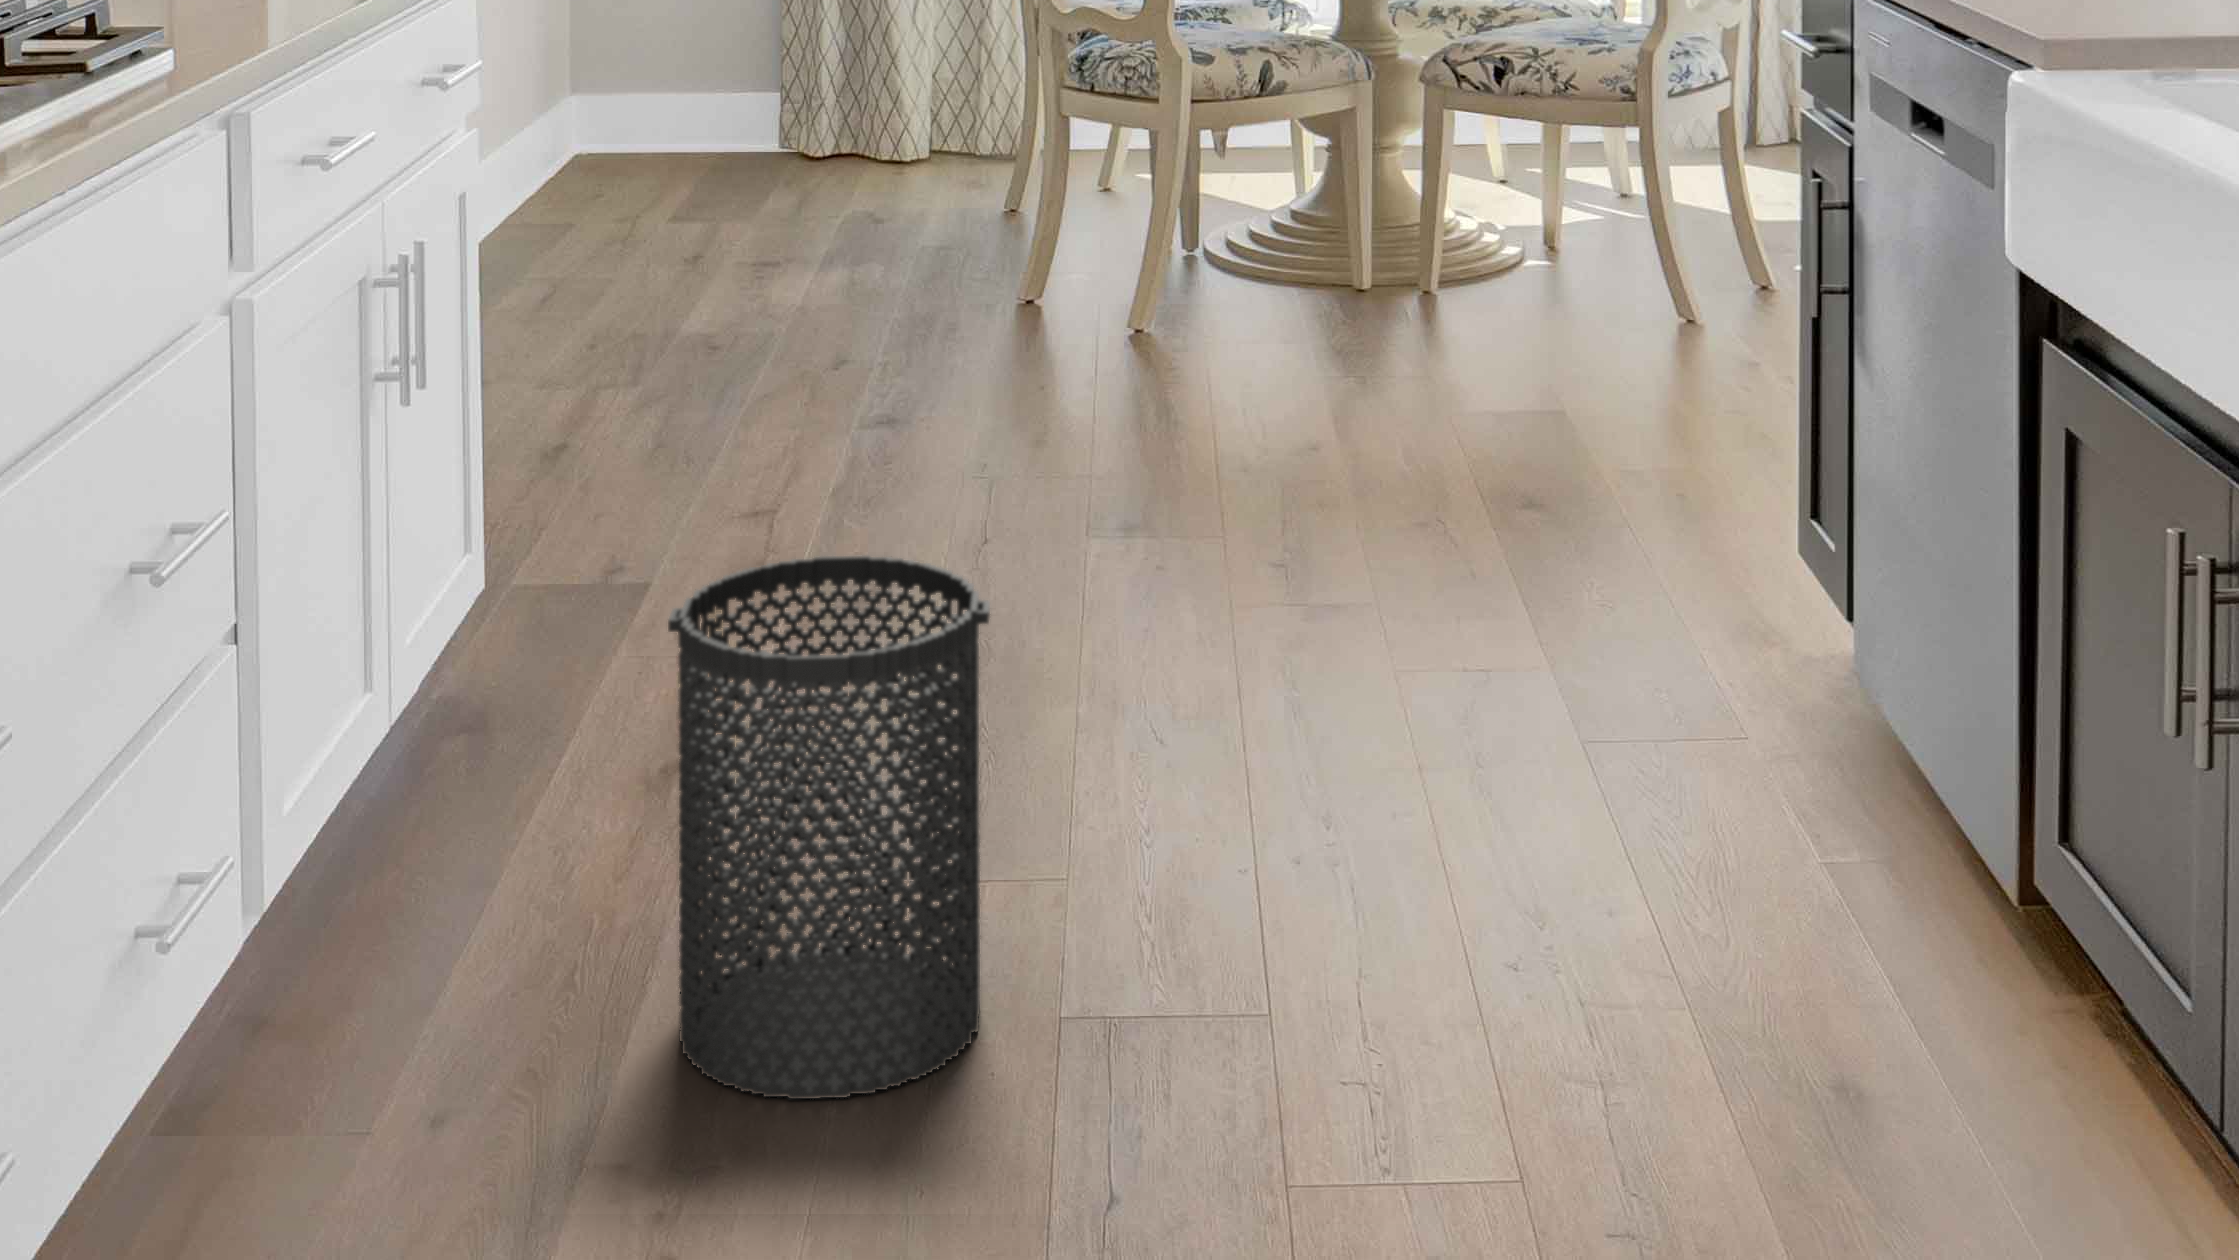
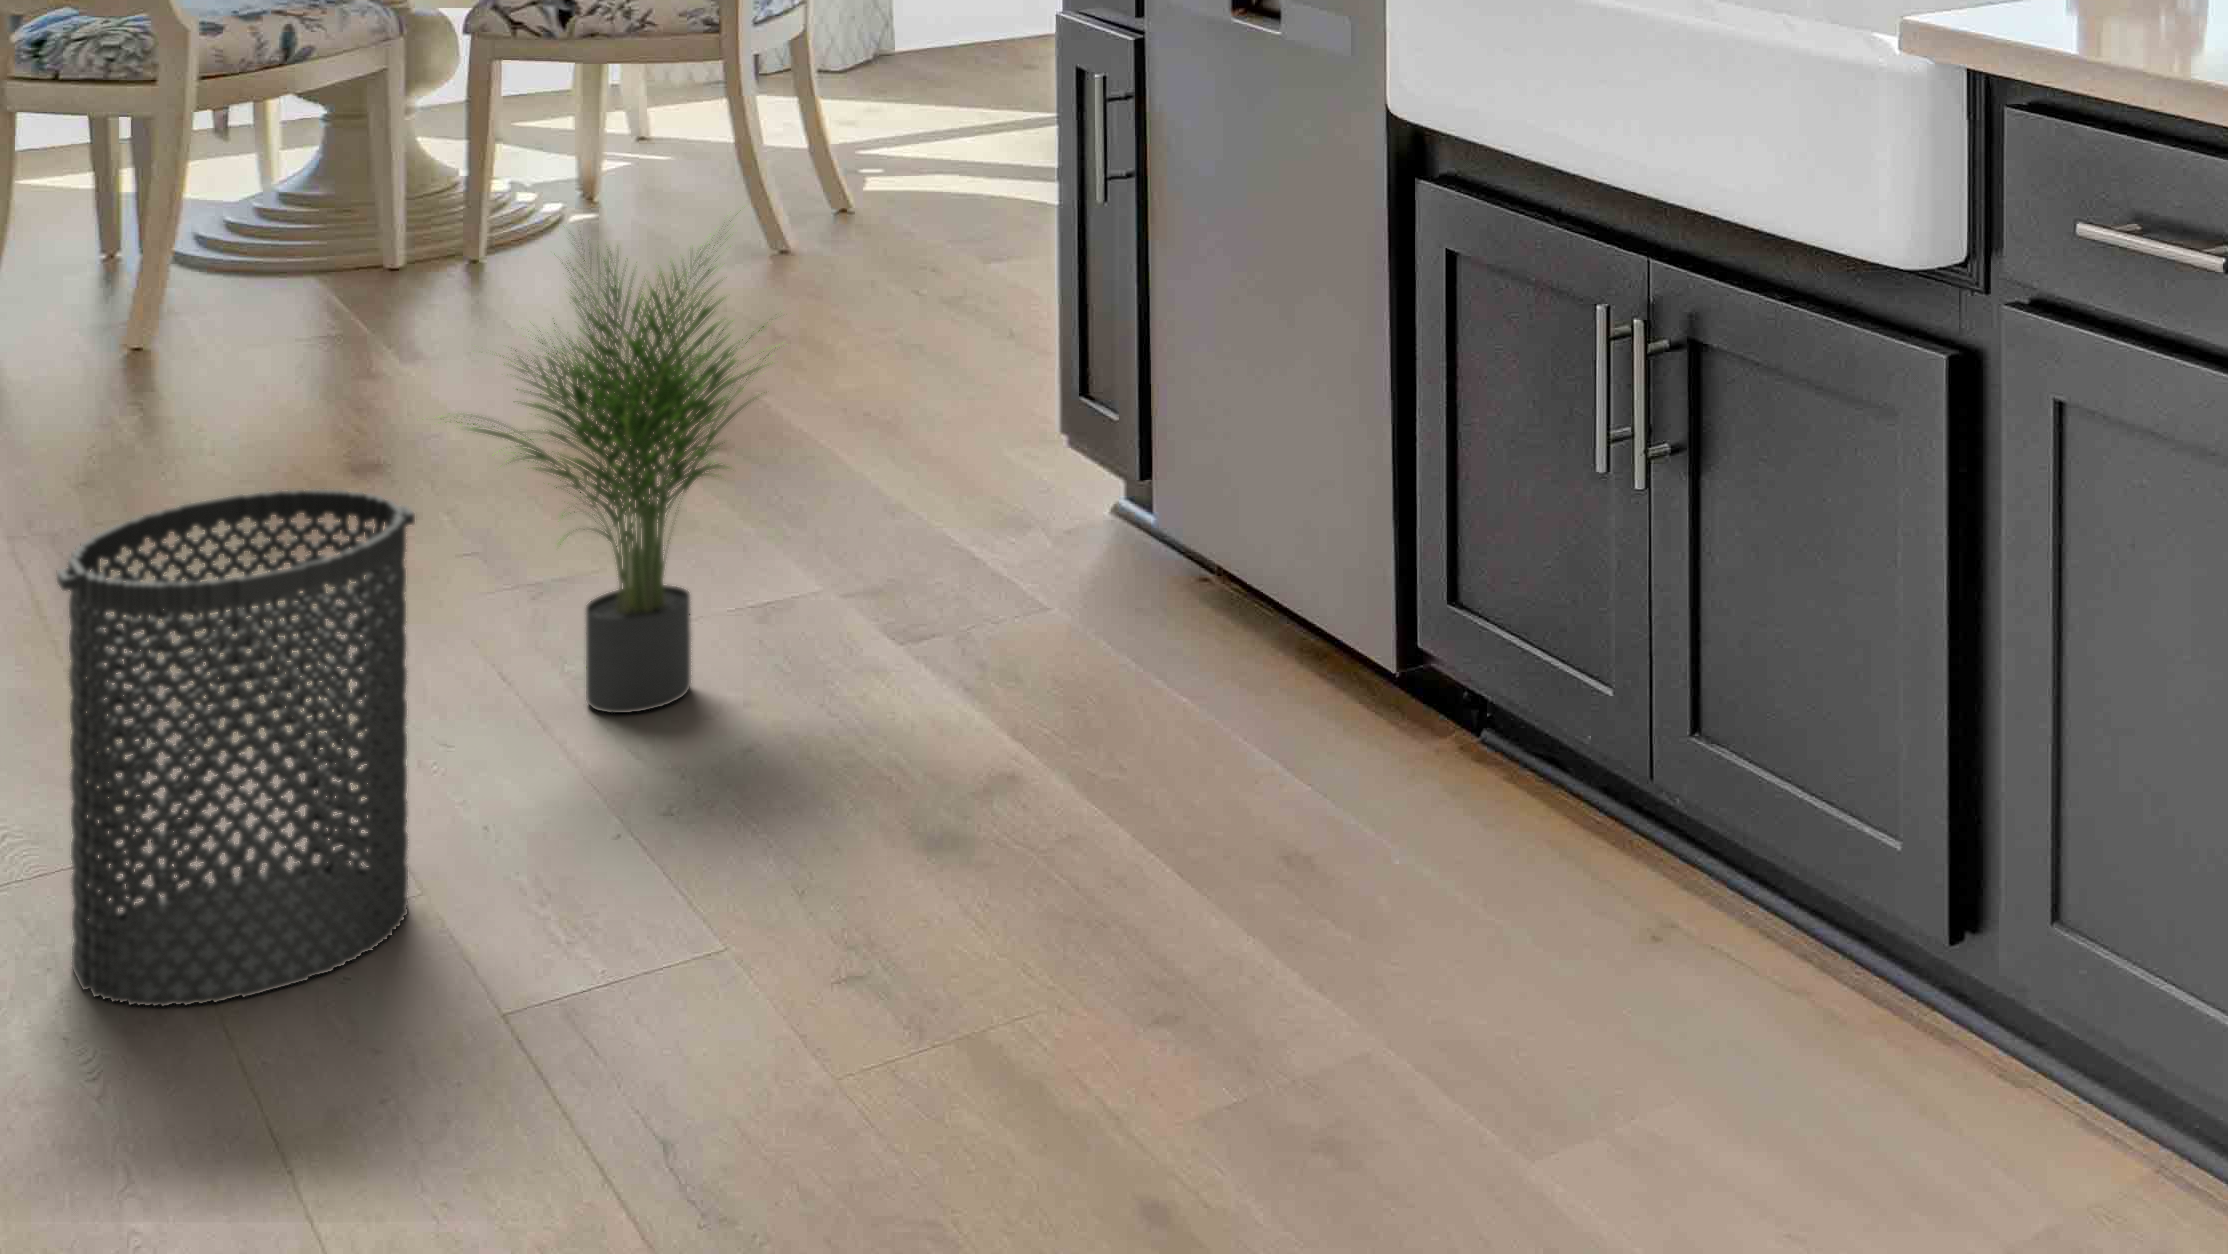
potted plant: none [1088,311,1466,851] -> present [456,221,777,713]

